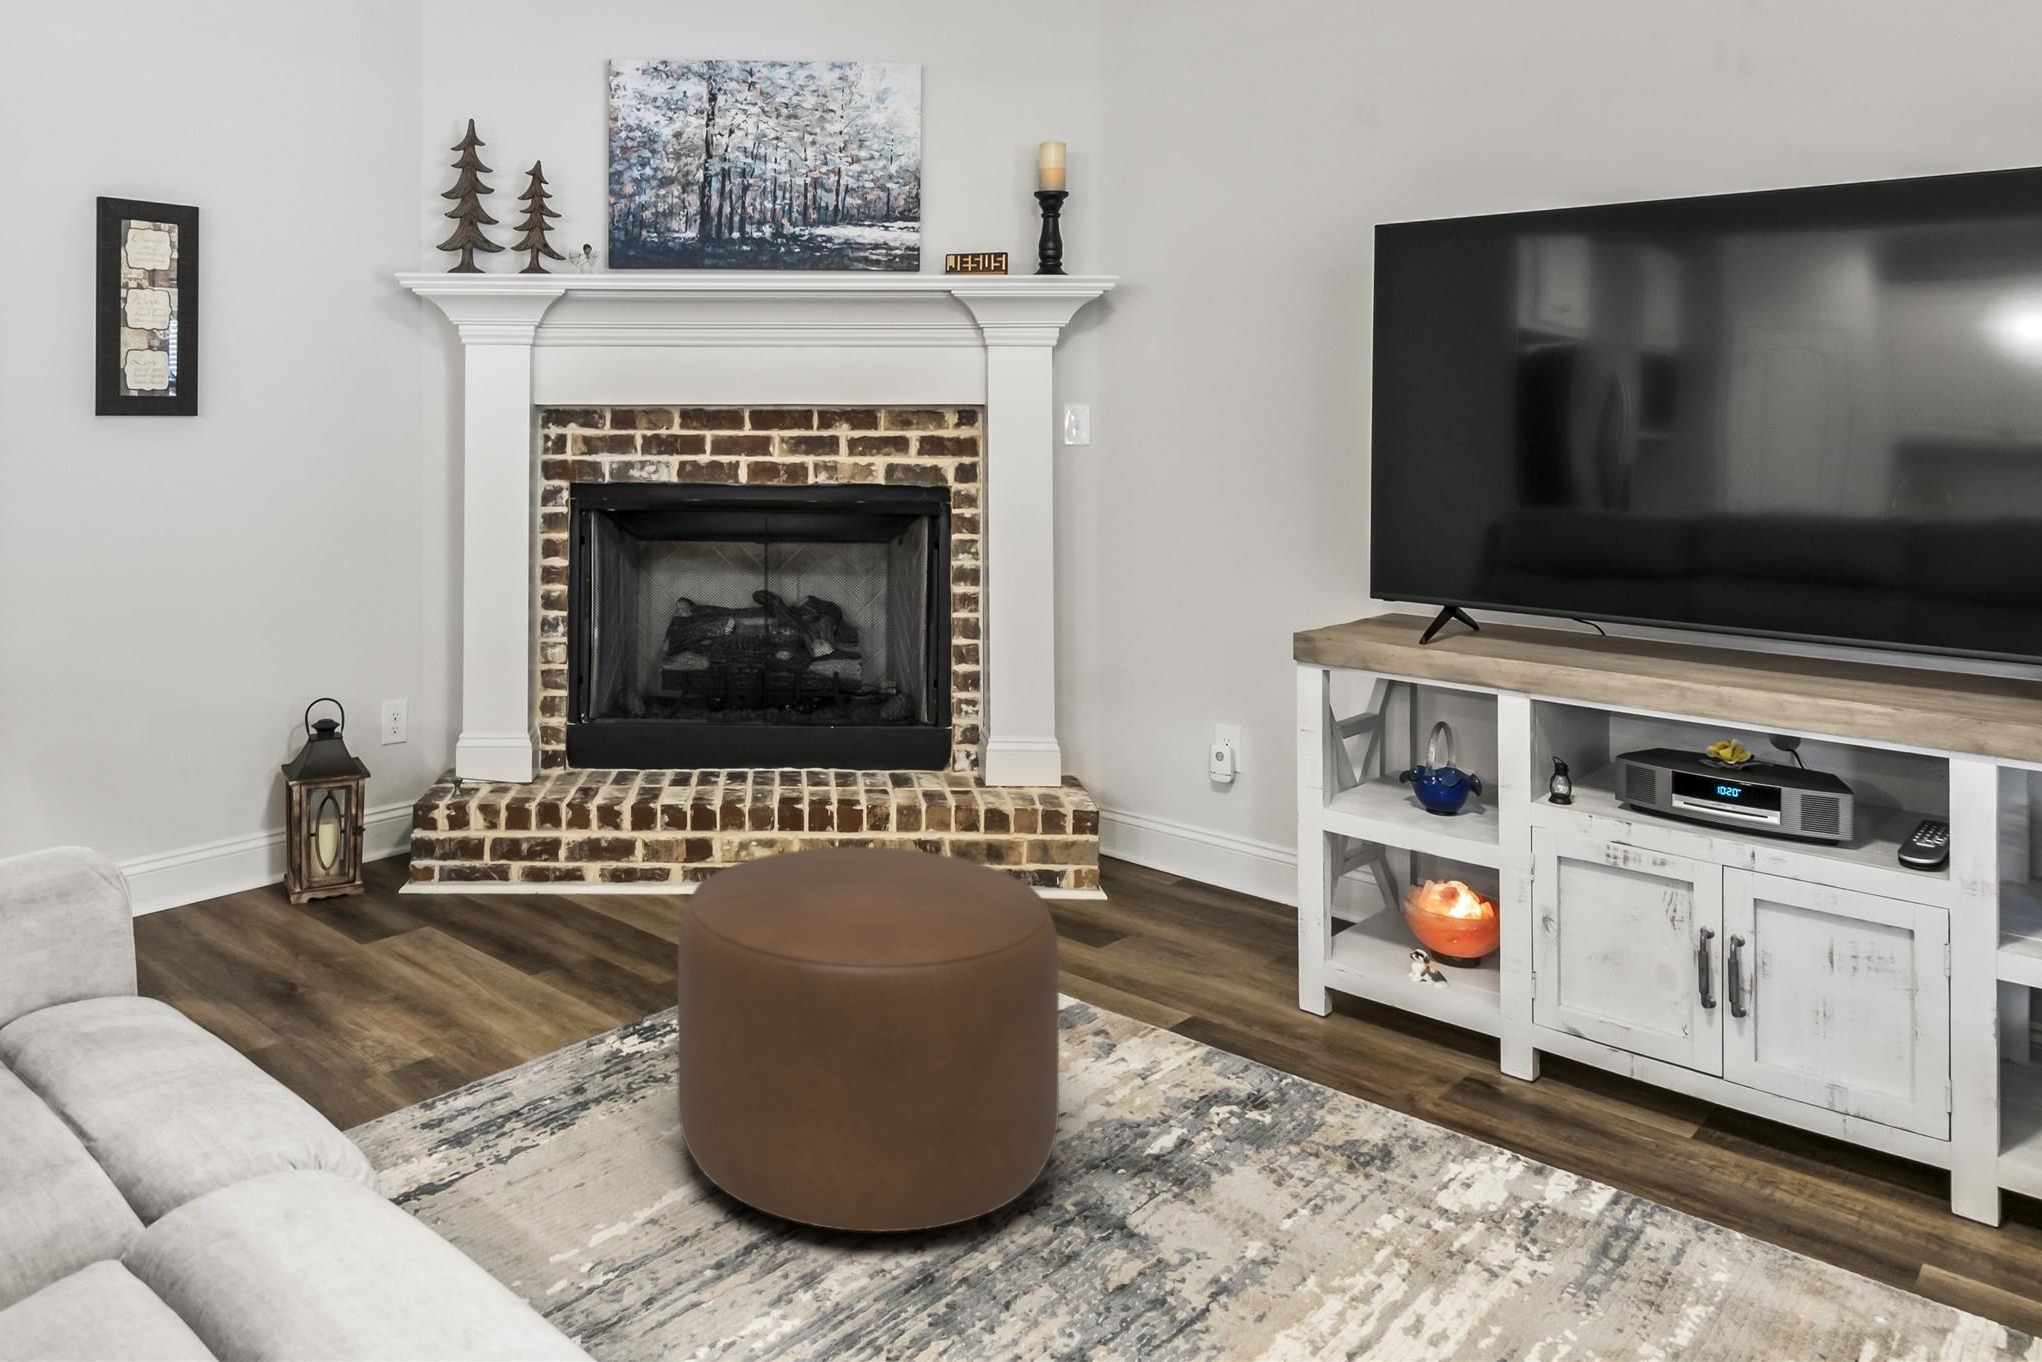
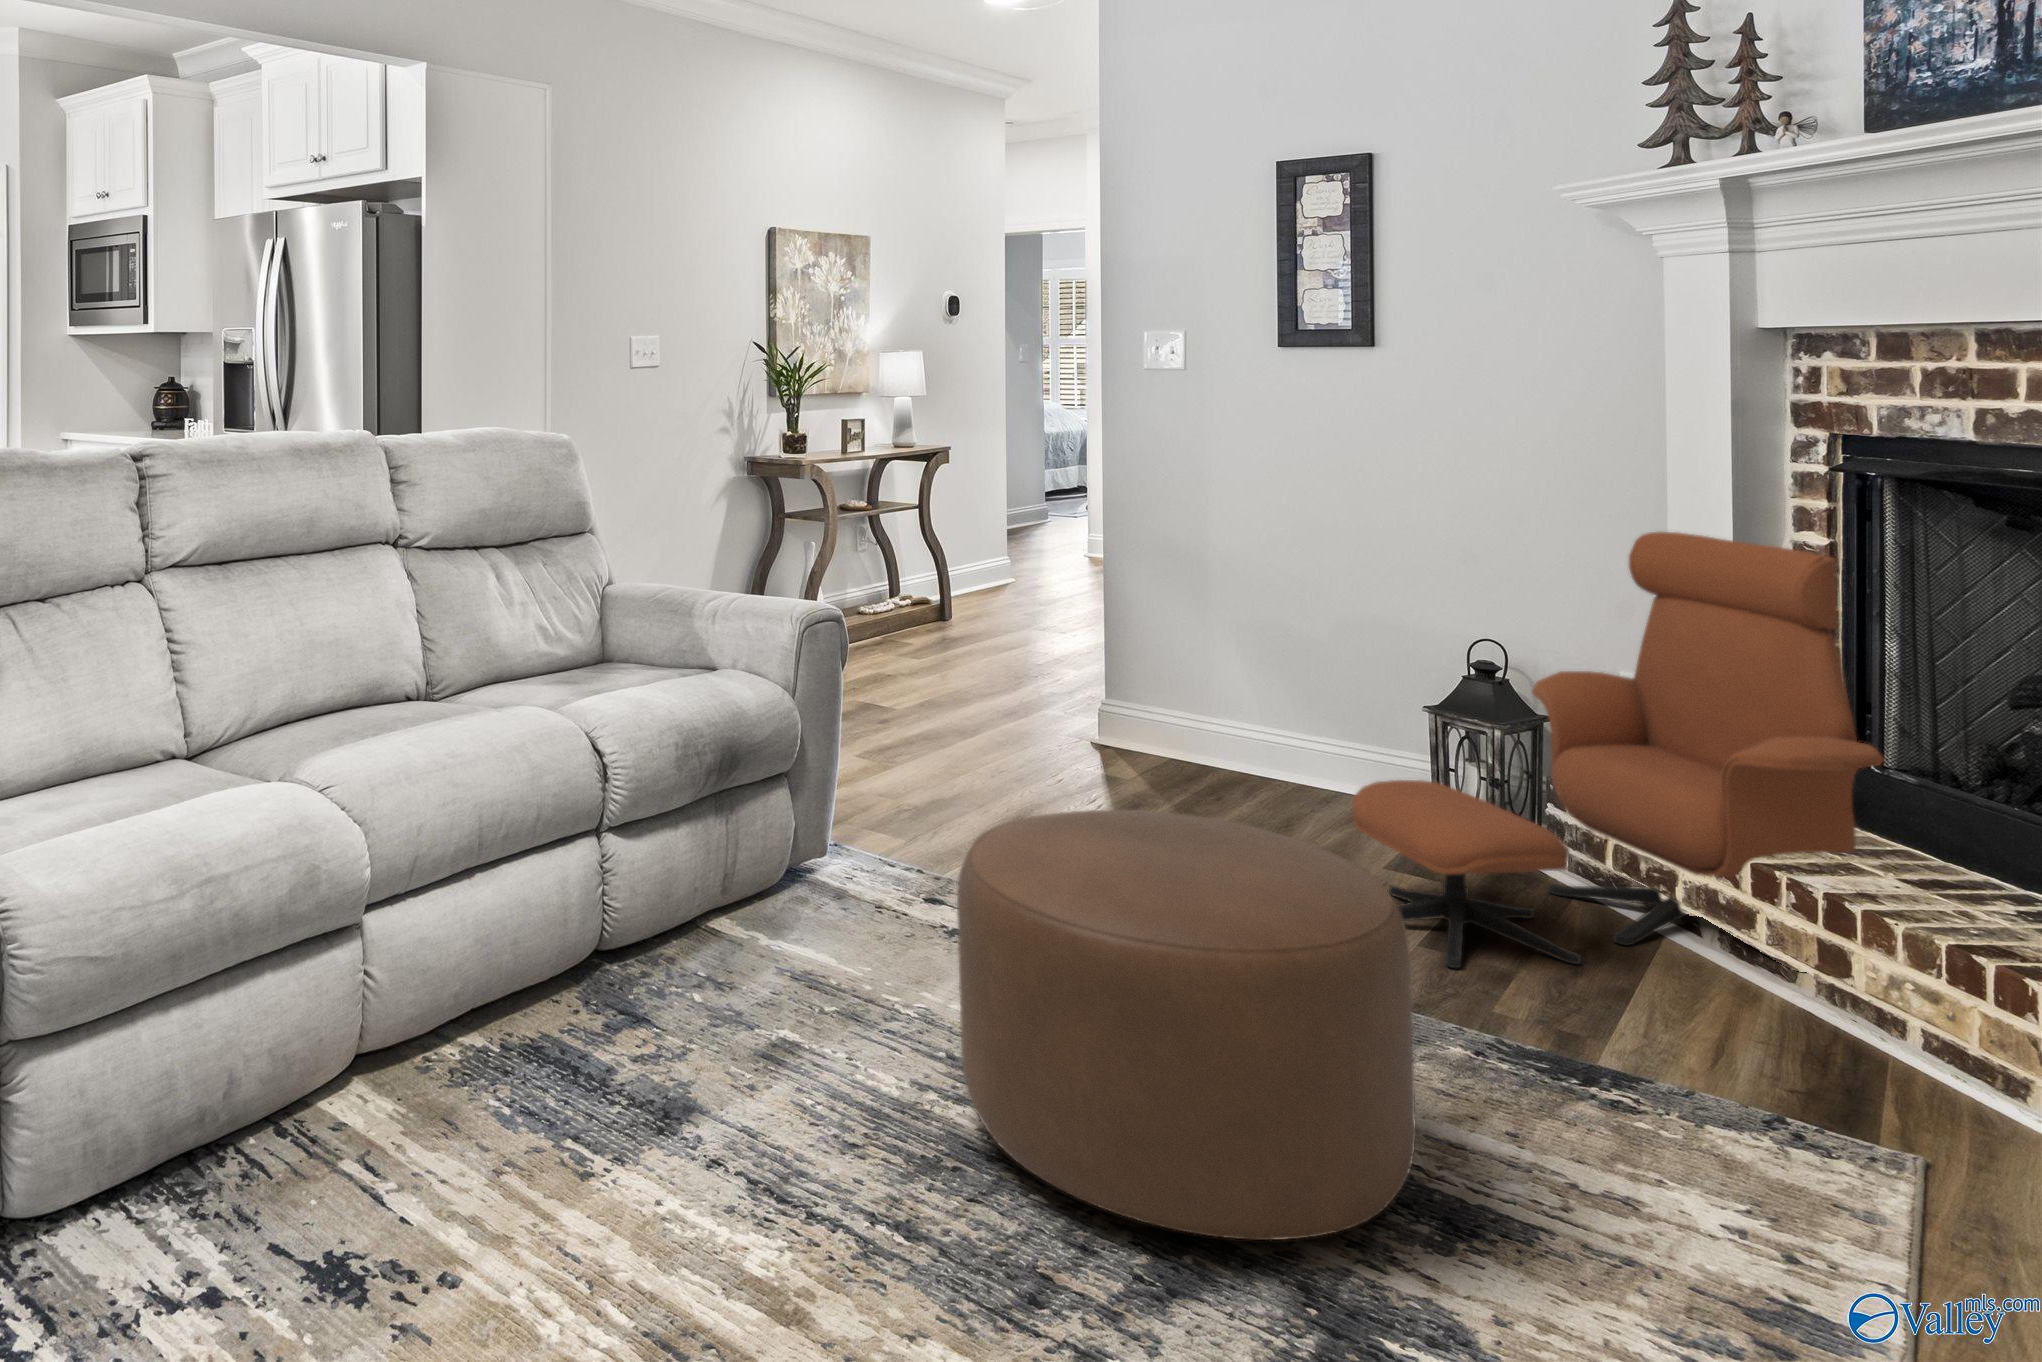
lounge chair: none [415,569,676,982] -> present [1352,532,1884,968]

